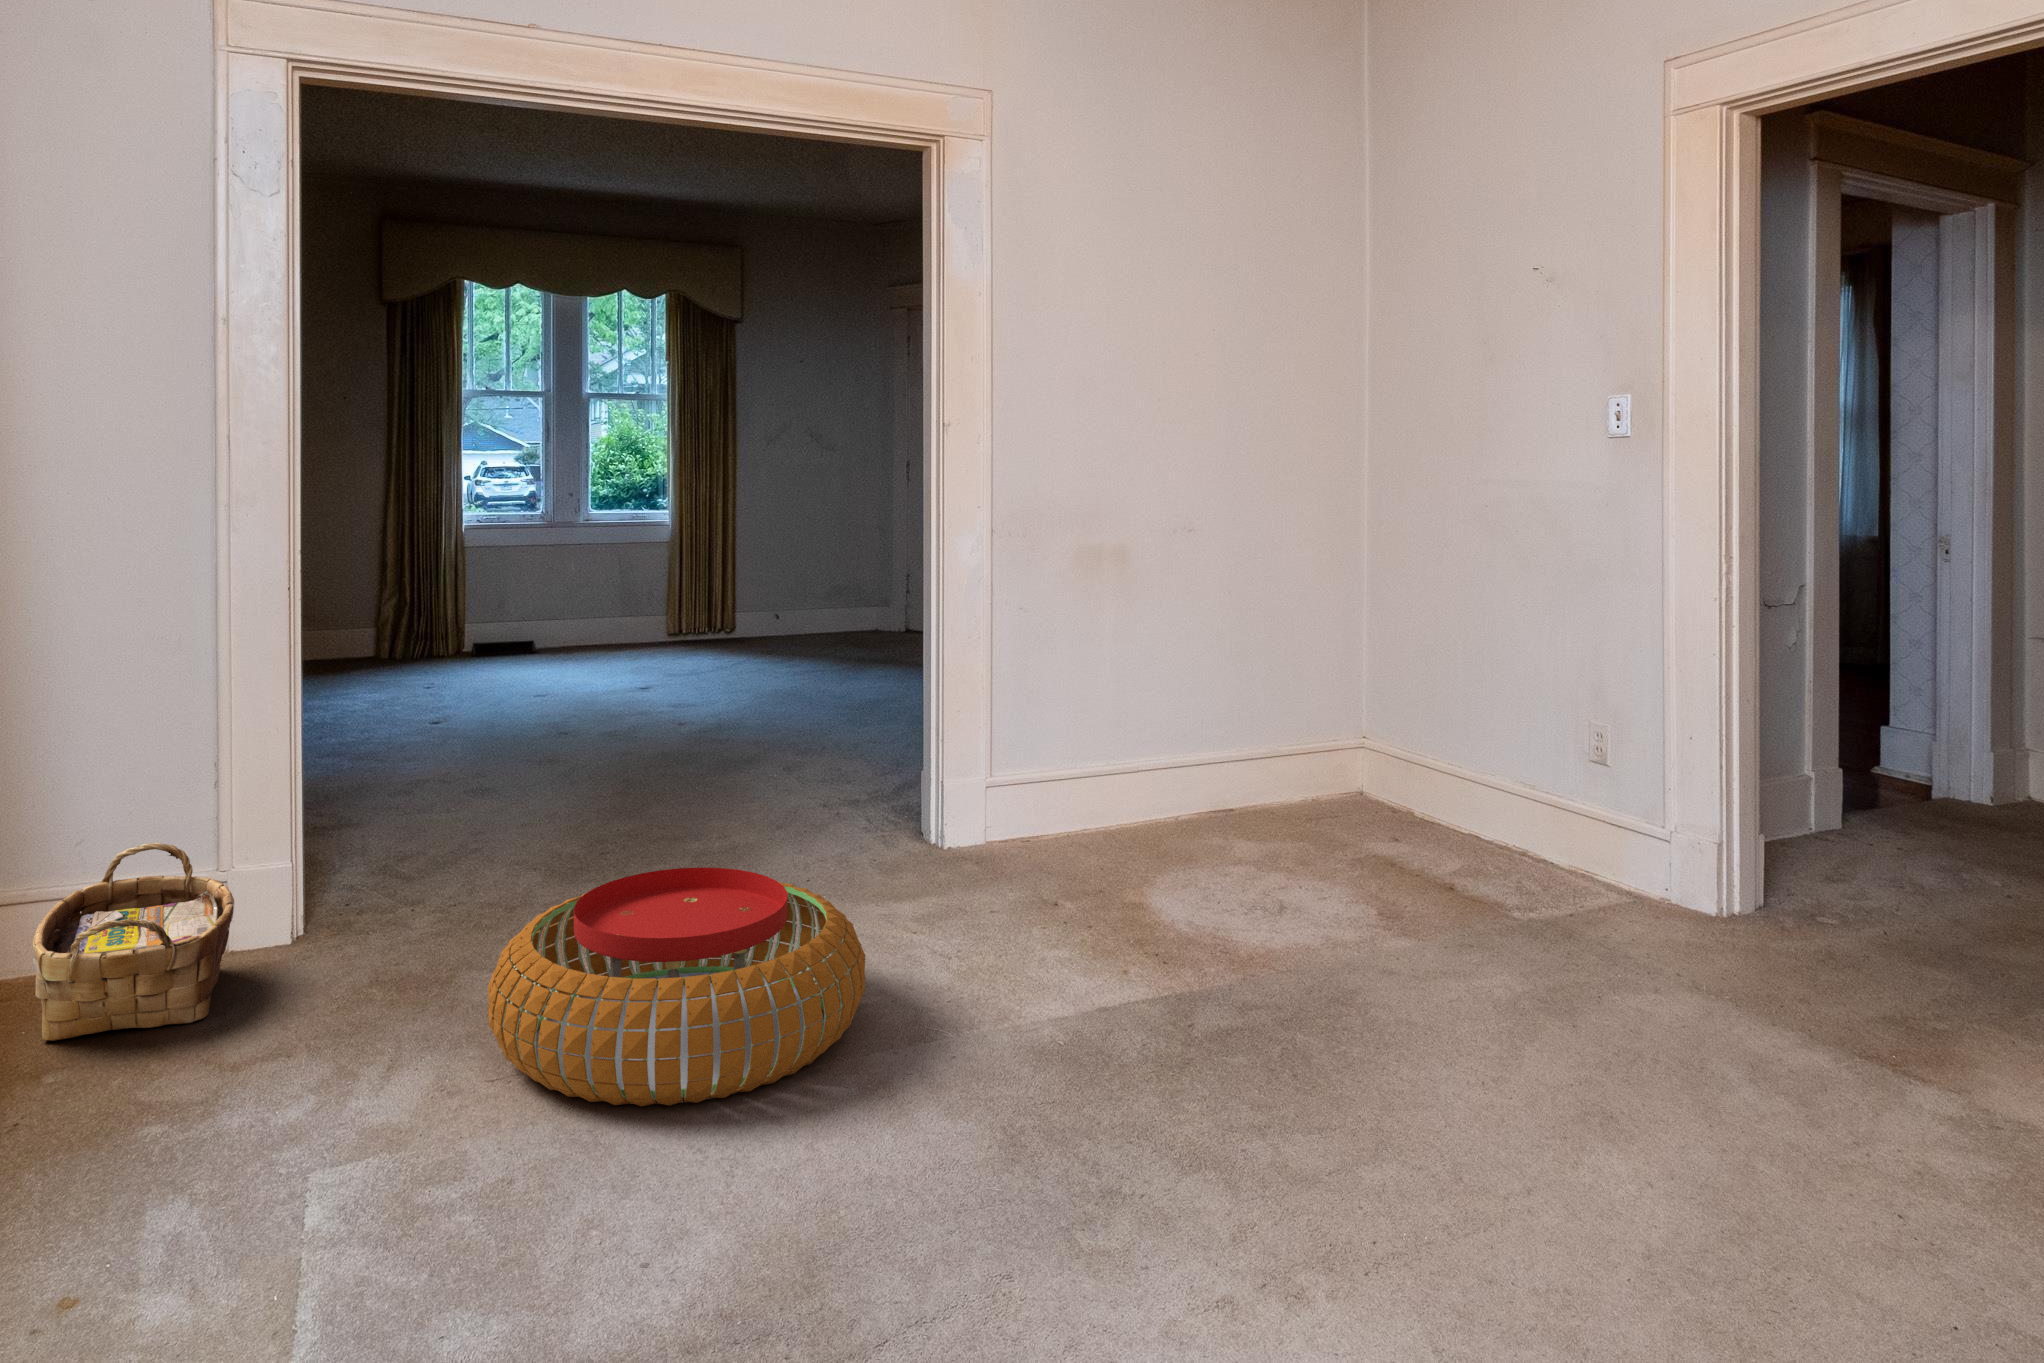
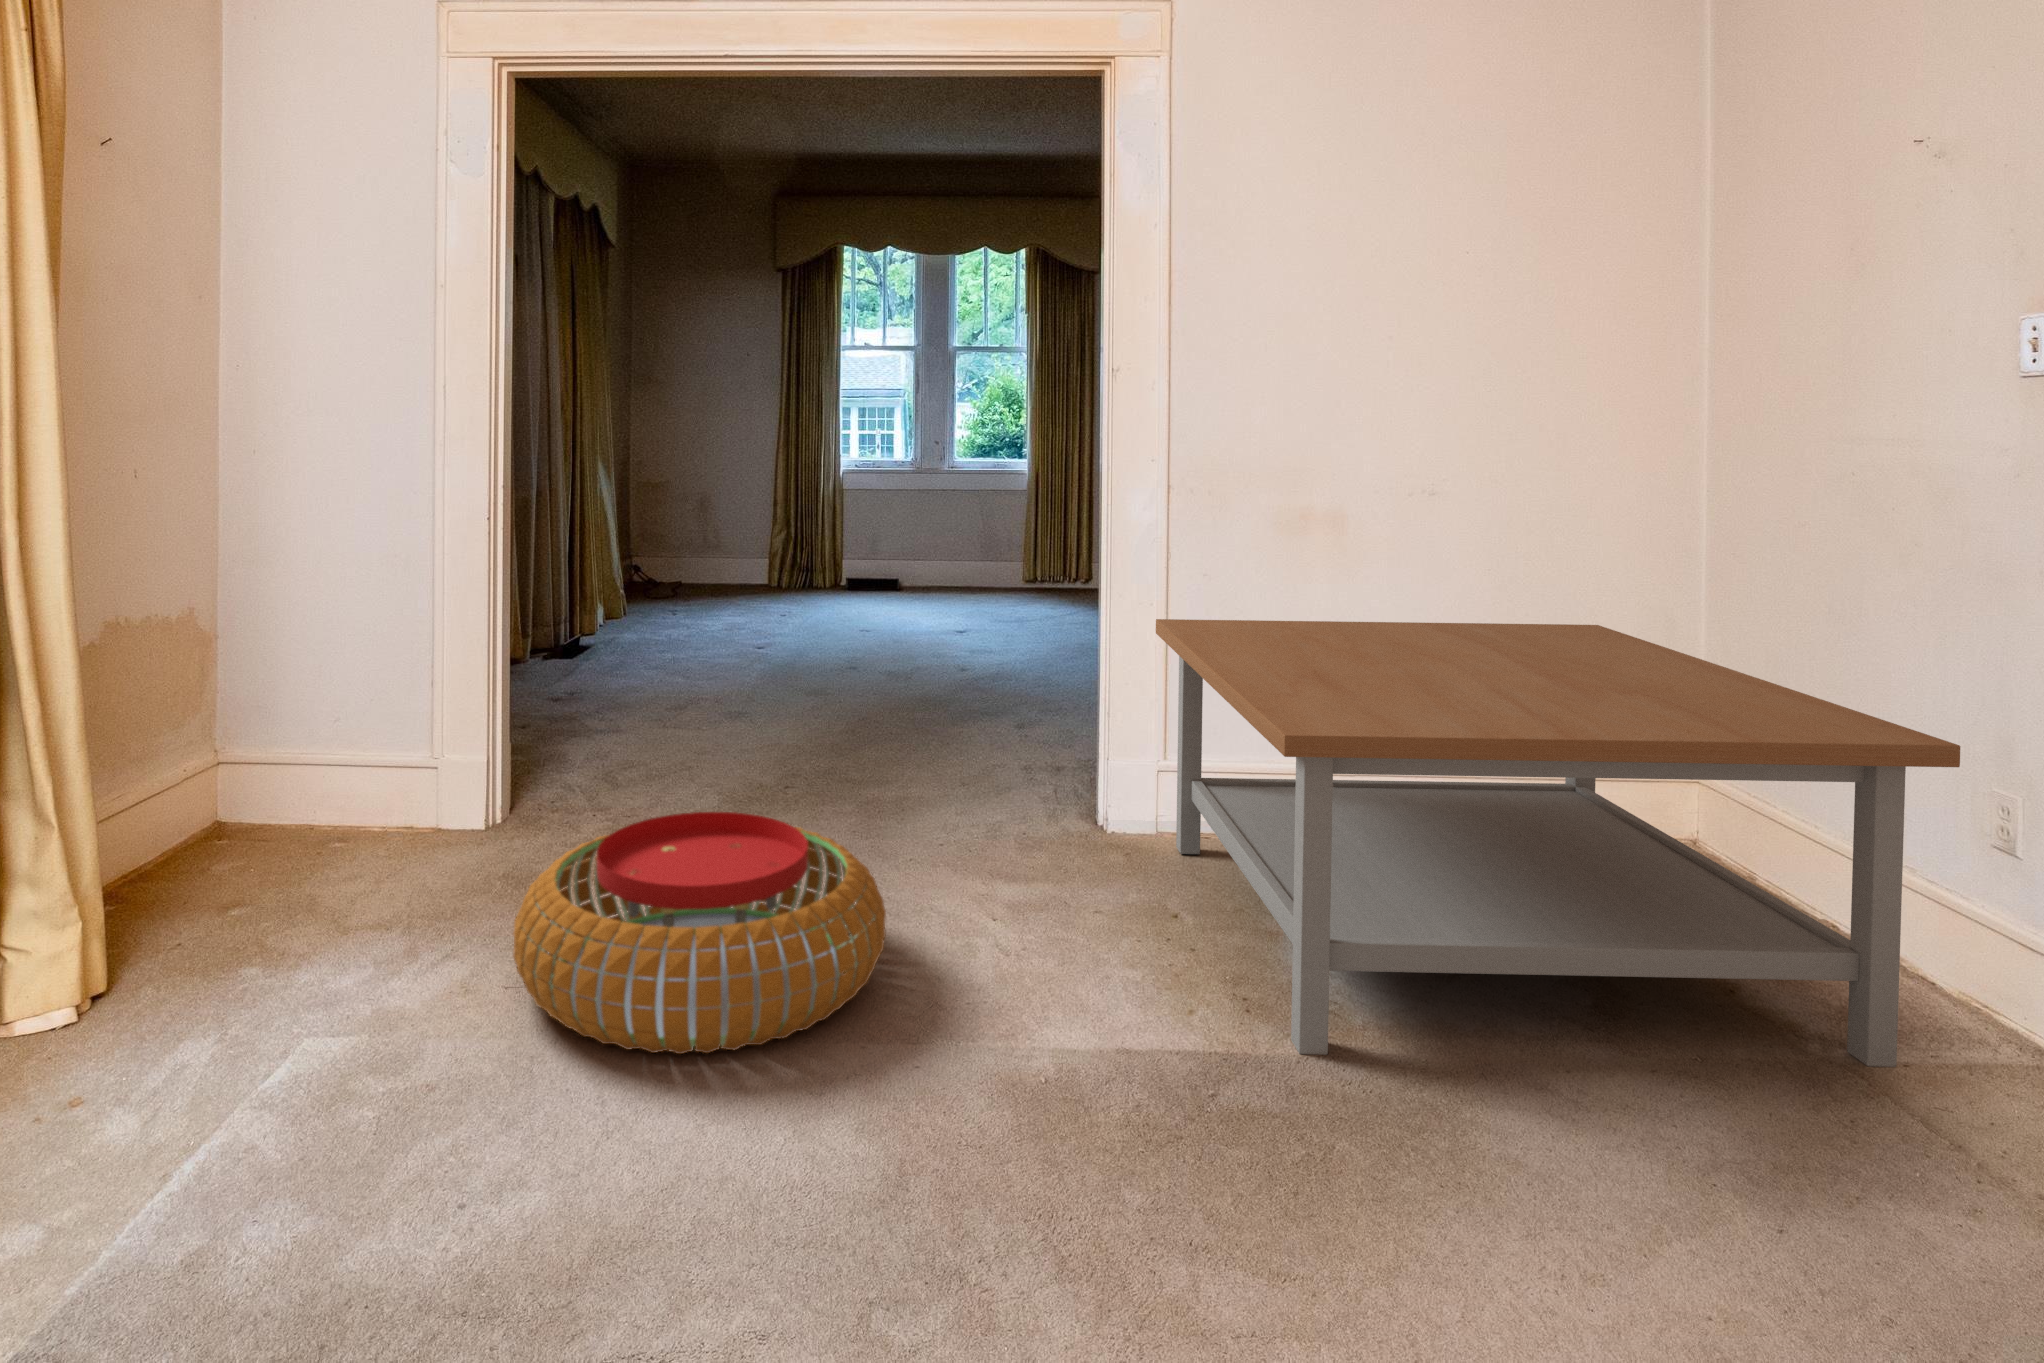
coffee table: none [984,627,1596,987] -> present [1156,619,1960,1067]
woven basket: present [32,843,234,1041] -> none [250,725,418,881]

